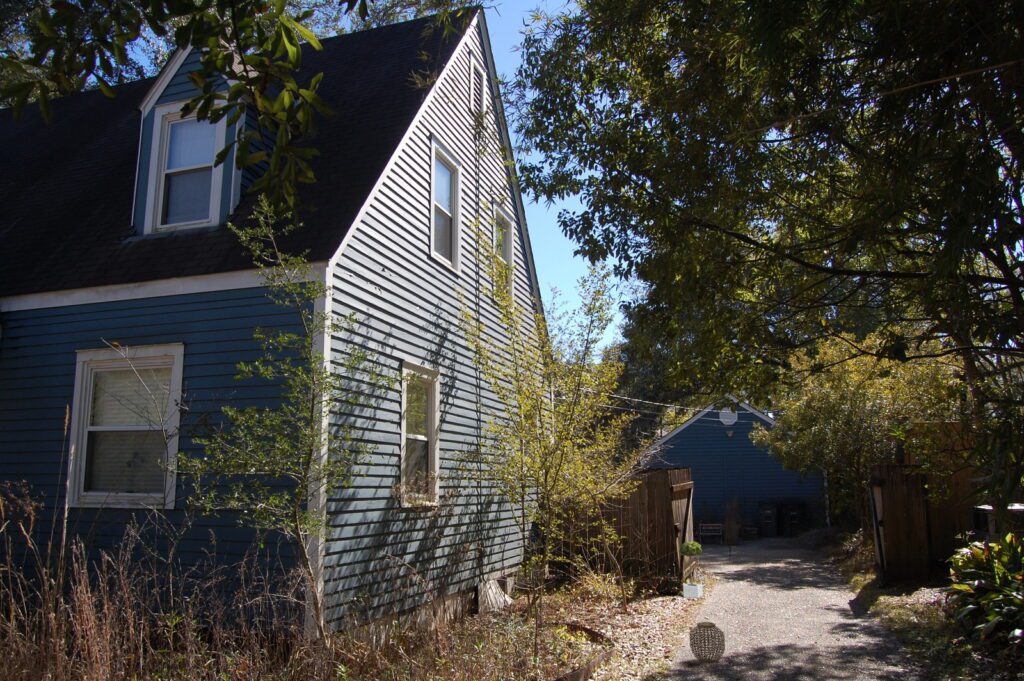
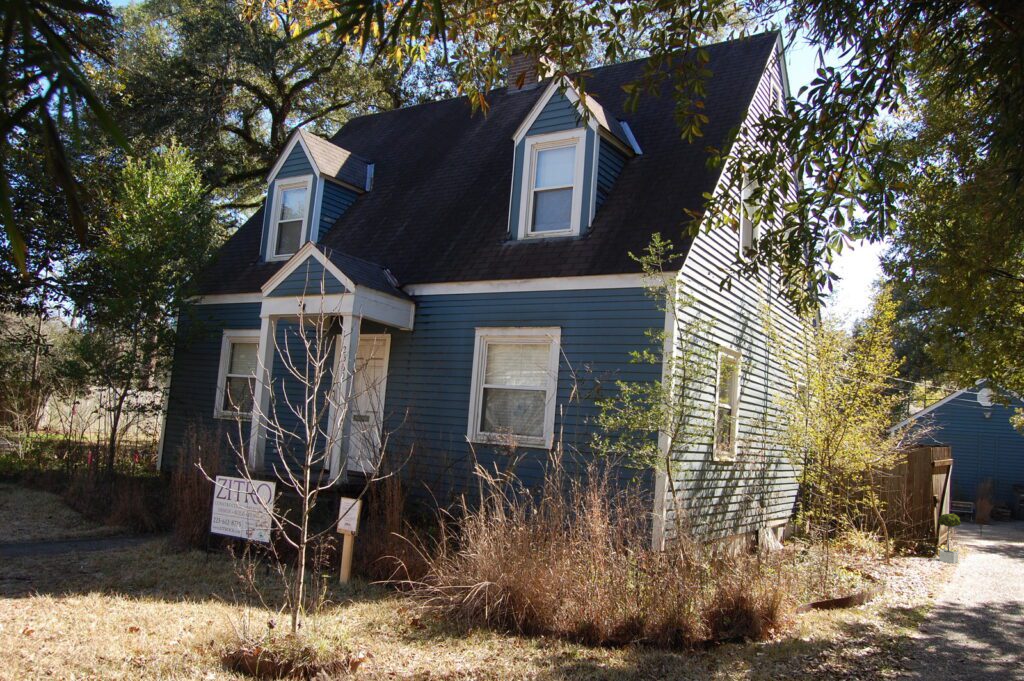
woven basket: present [689,622,725,663] -> none [956,577,988,610]

